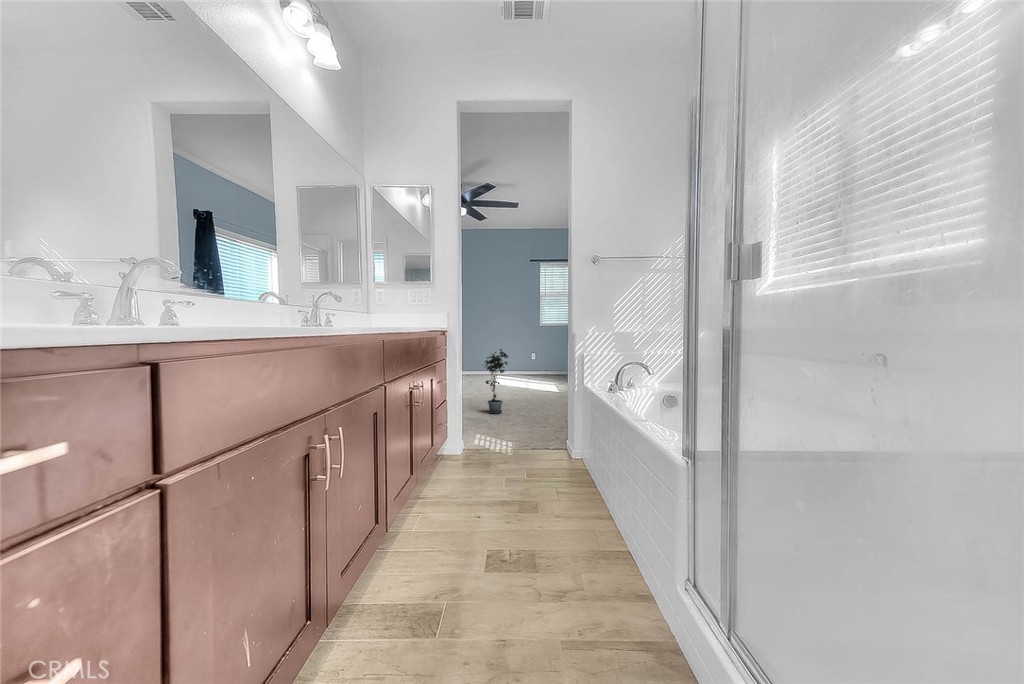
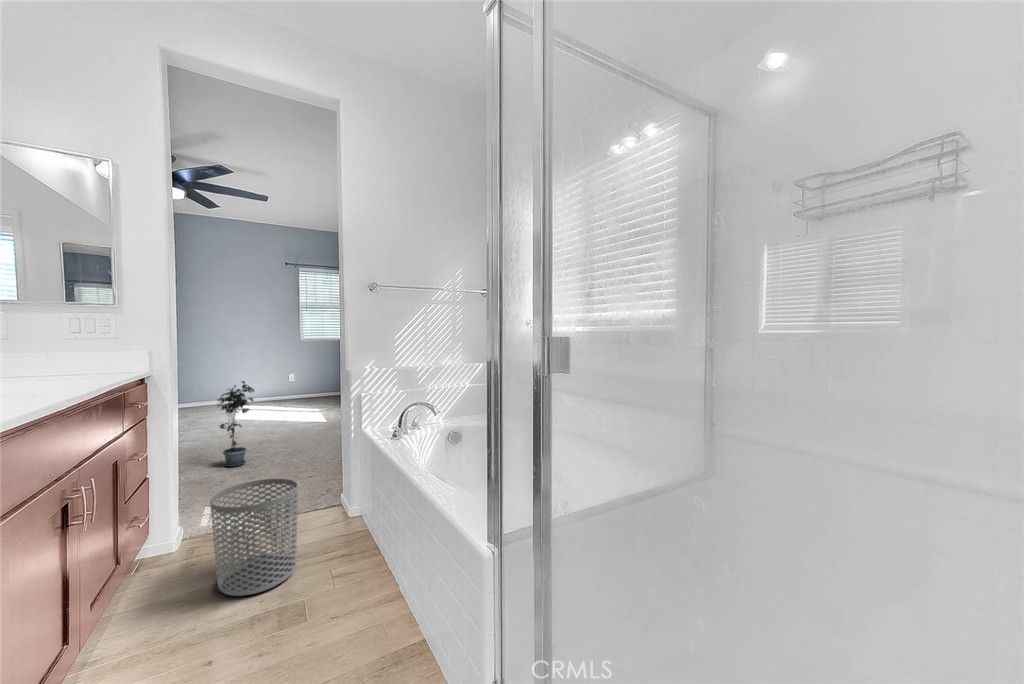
waste bin: none [481,409,535,485] -> present [210,479,298,596]

